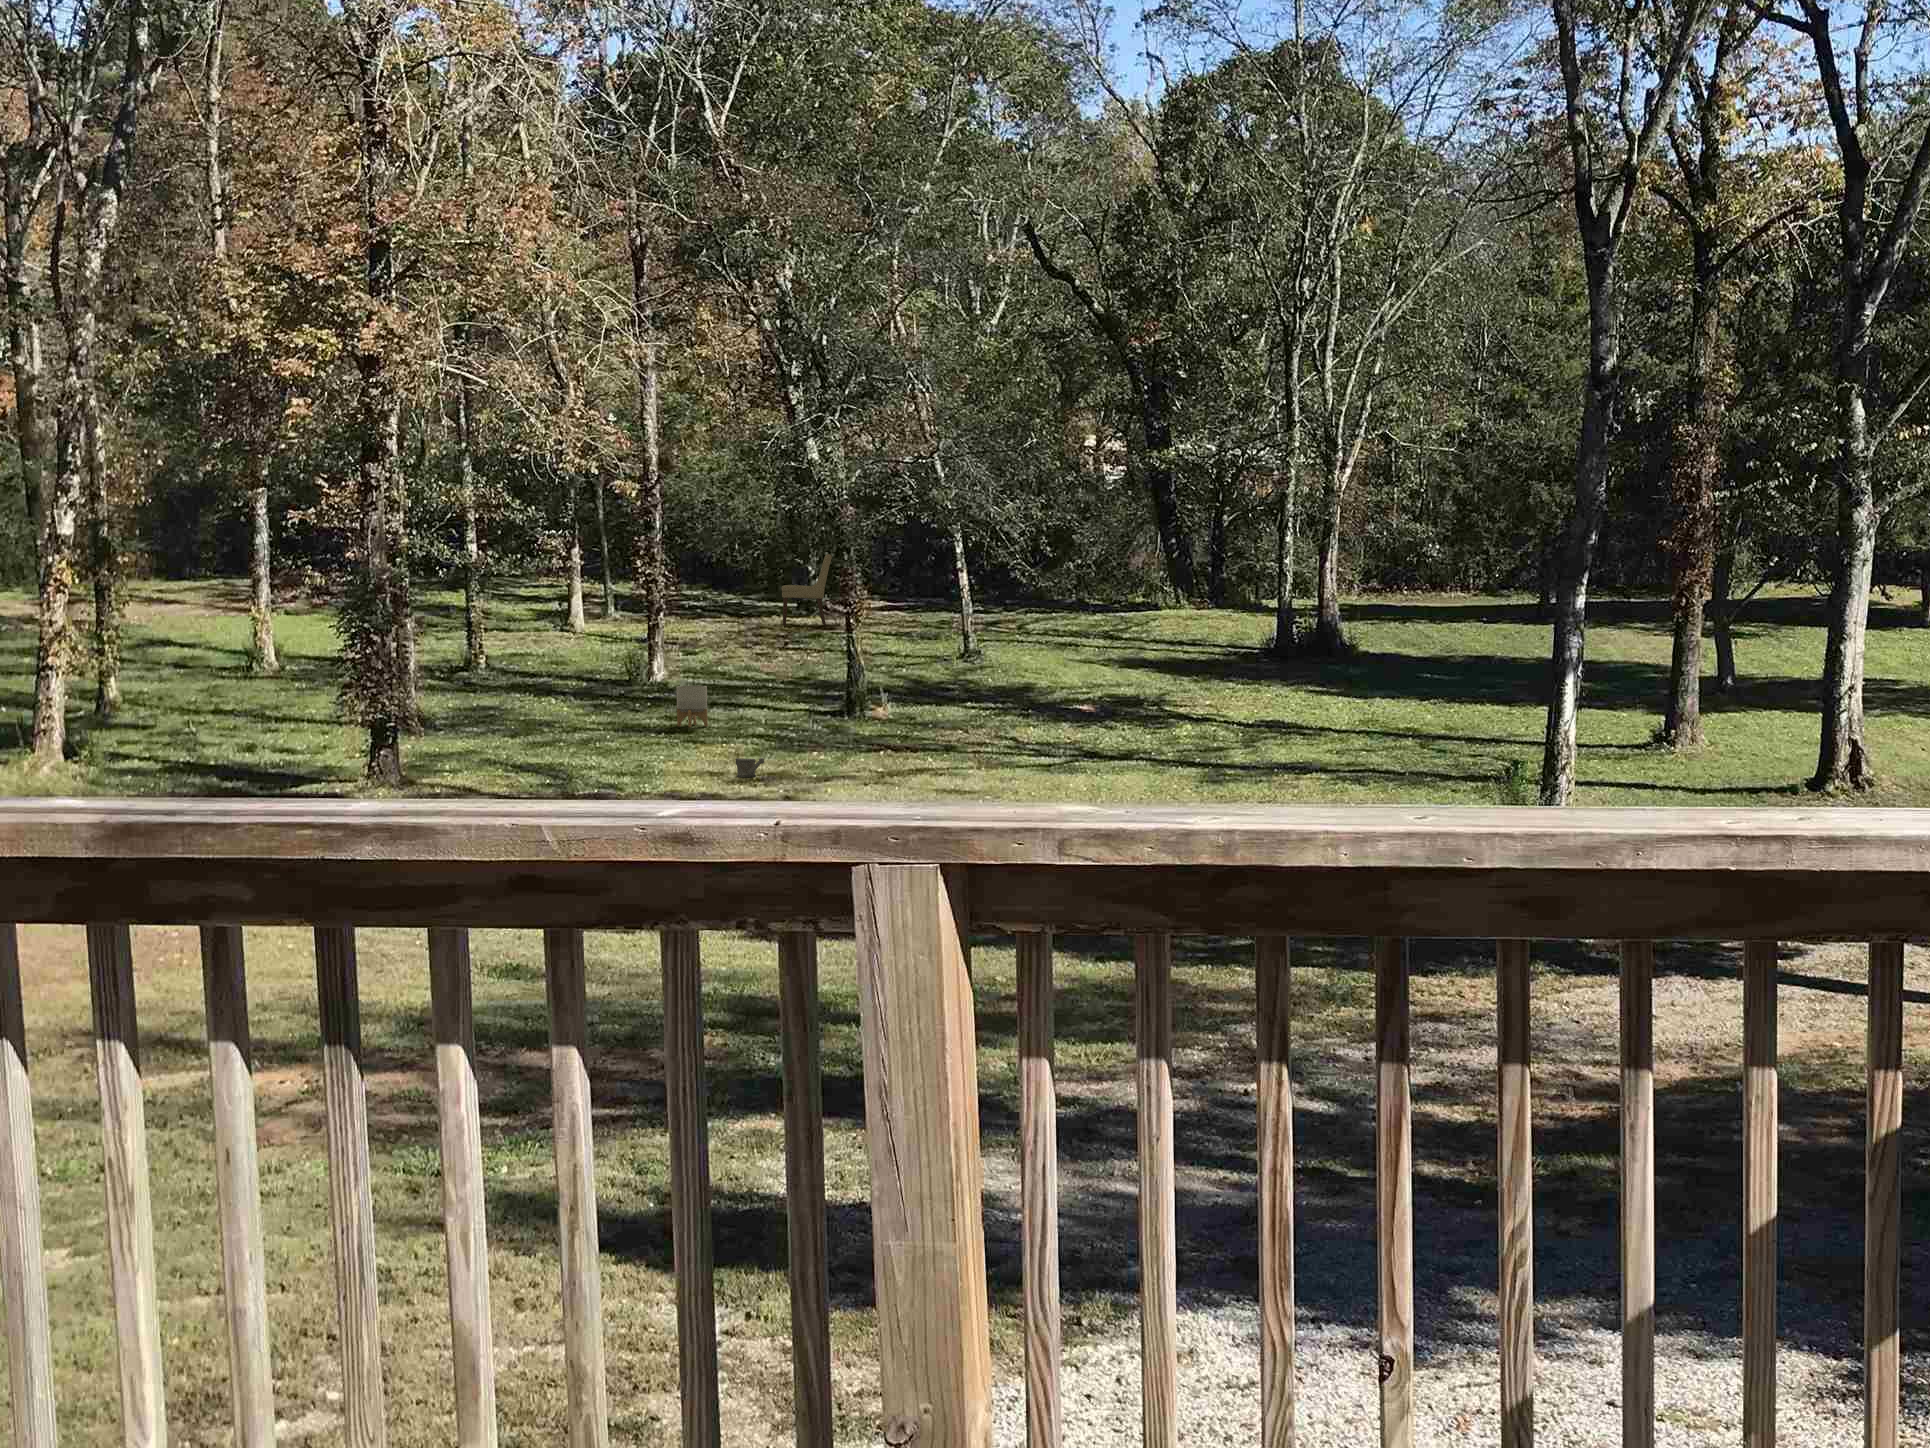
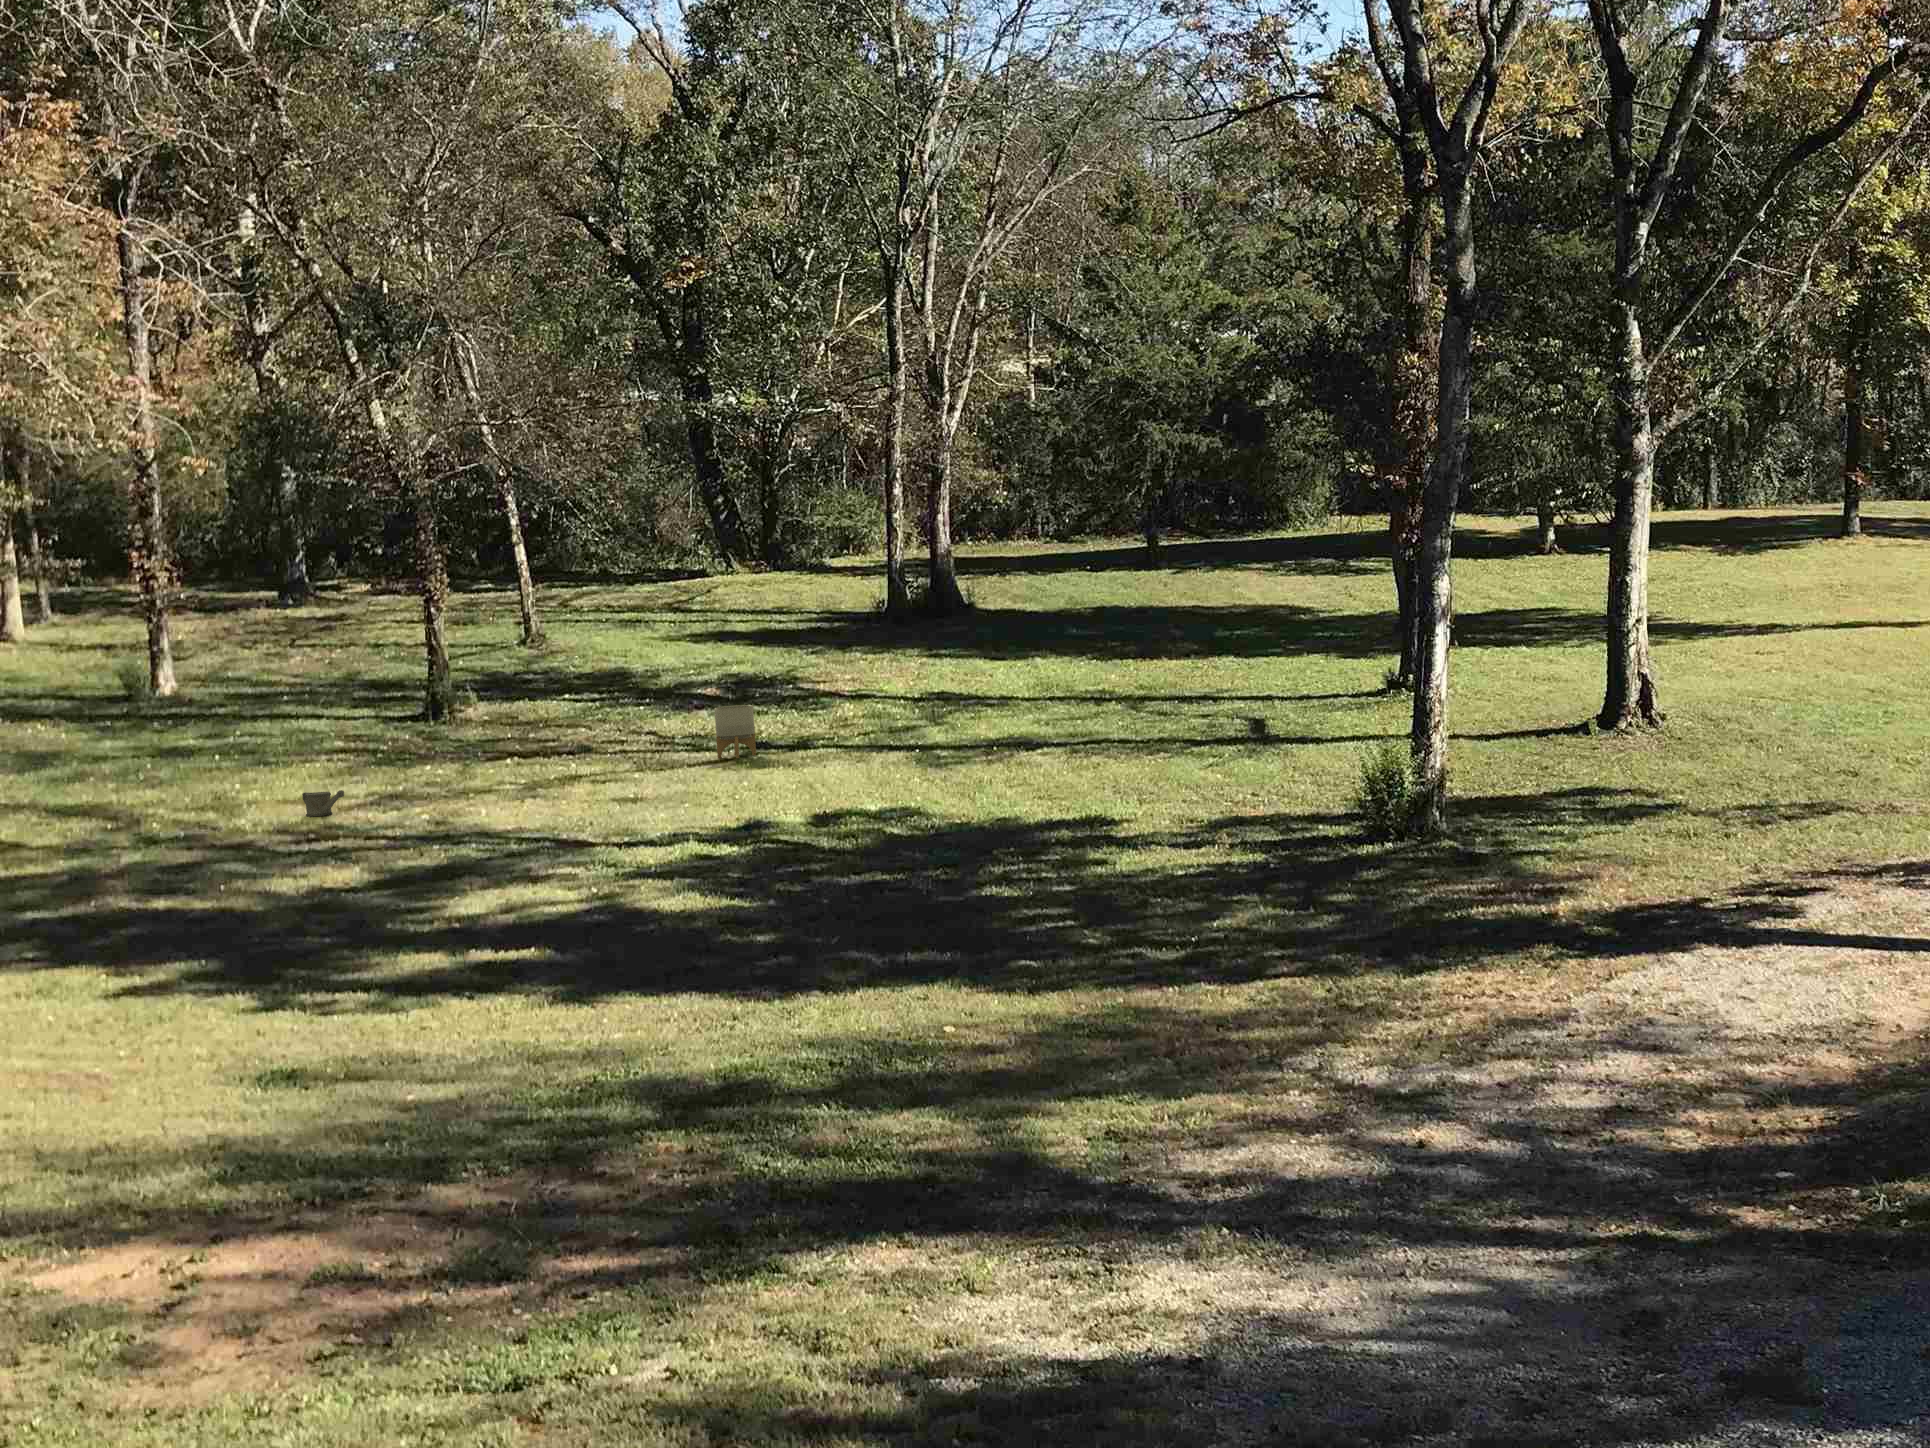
chair: present [781,554,832,626] -> none [300,536,361,621]
planter: present [676,686,708,727] -> present [714,705,756,758]

